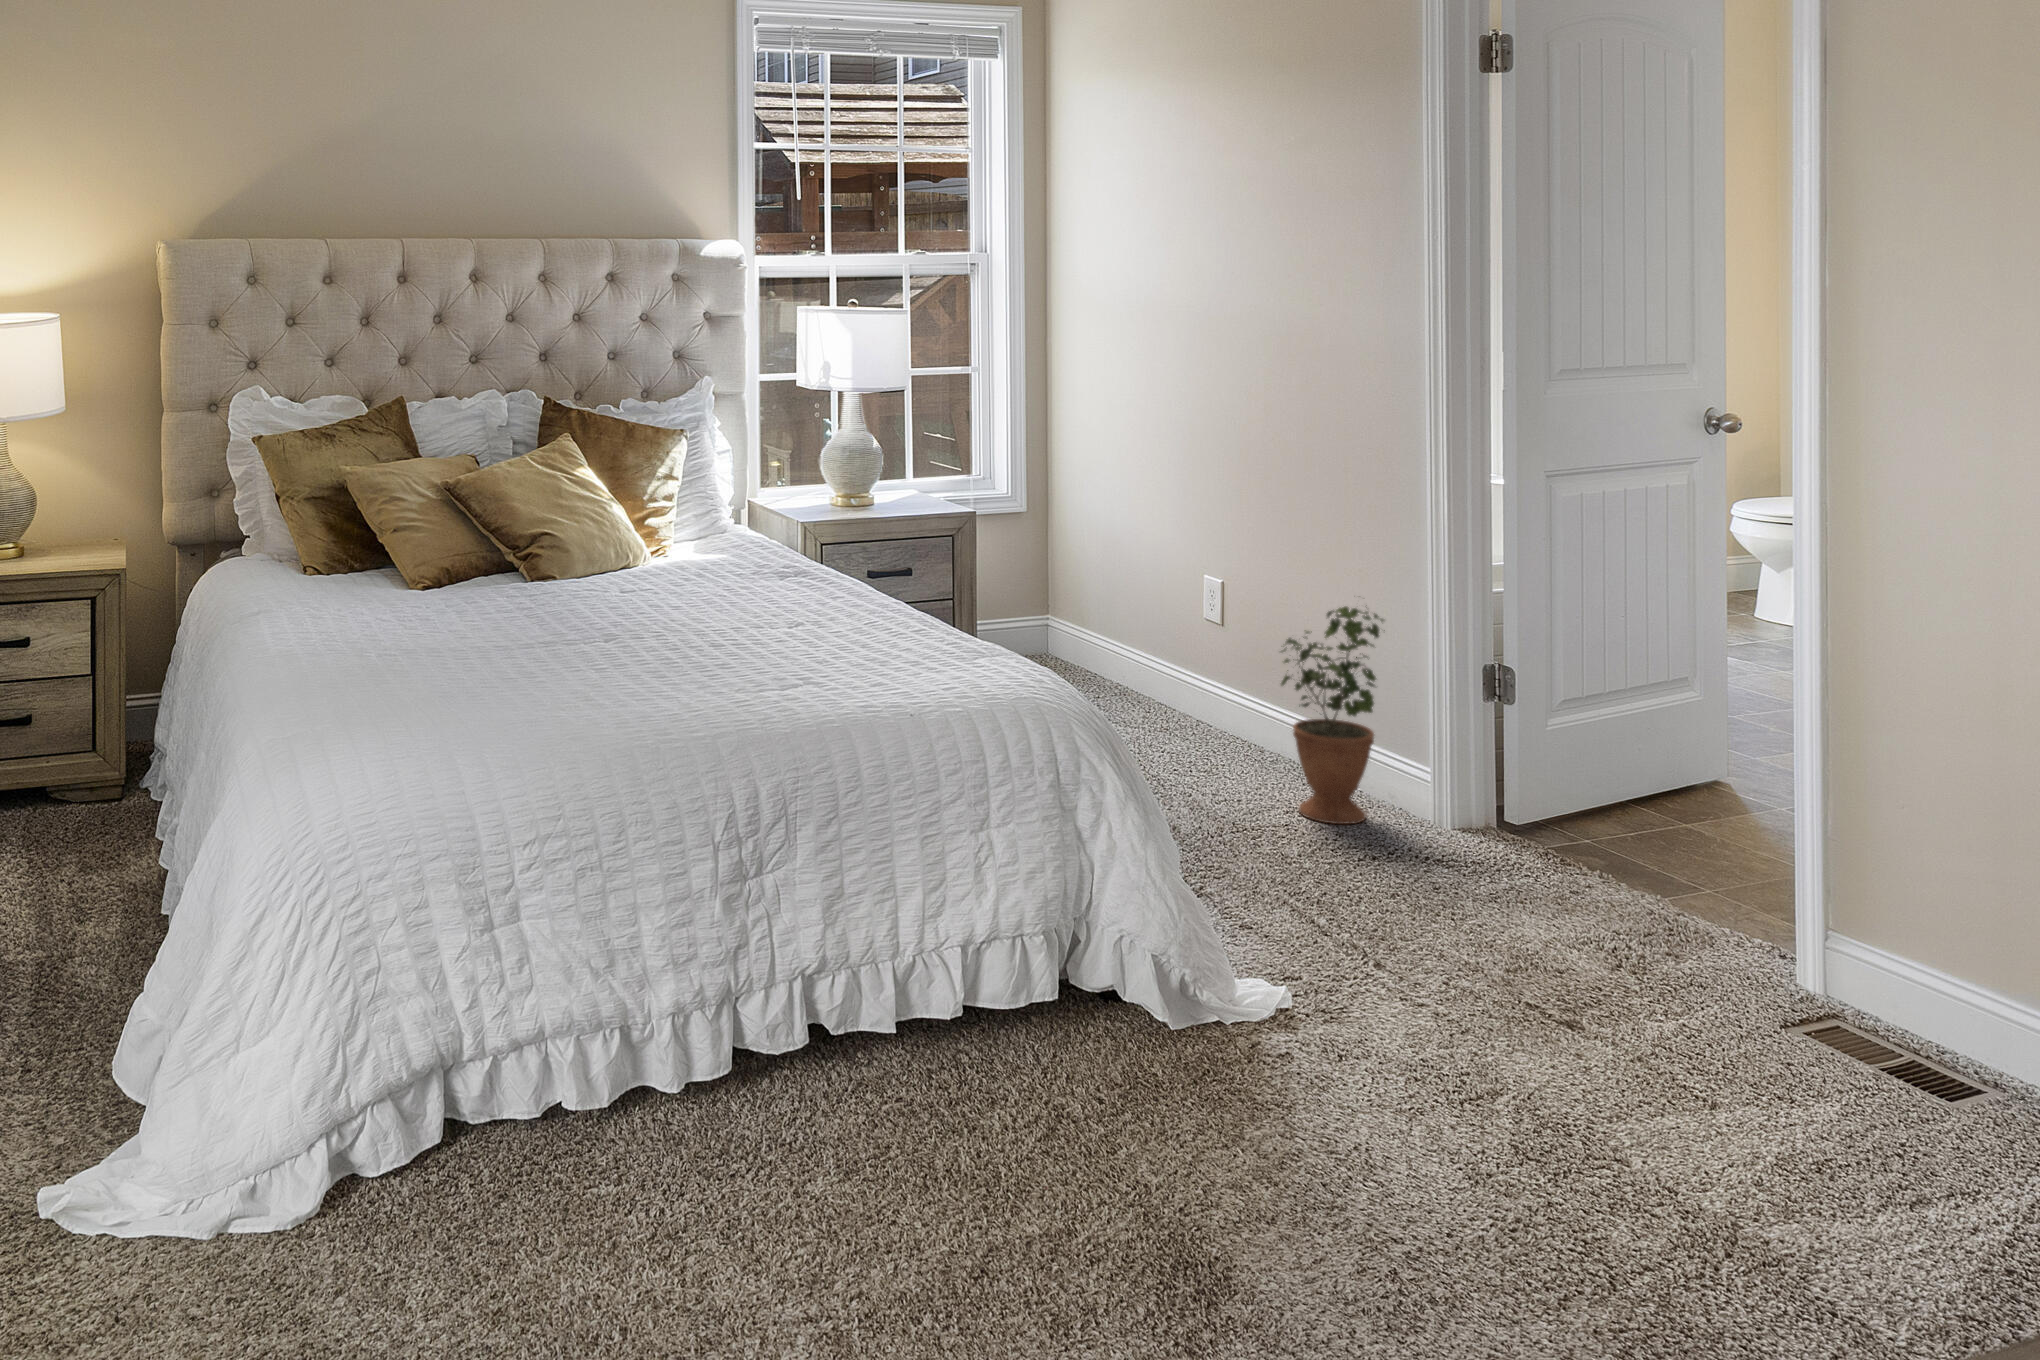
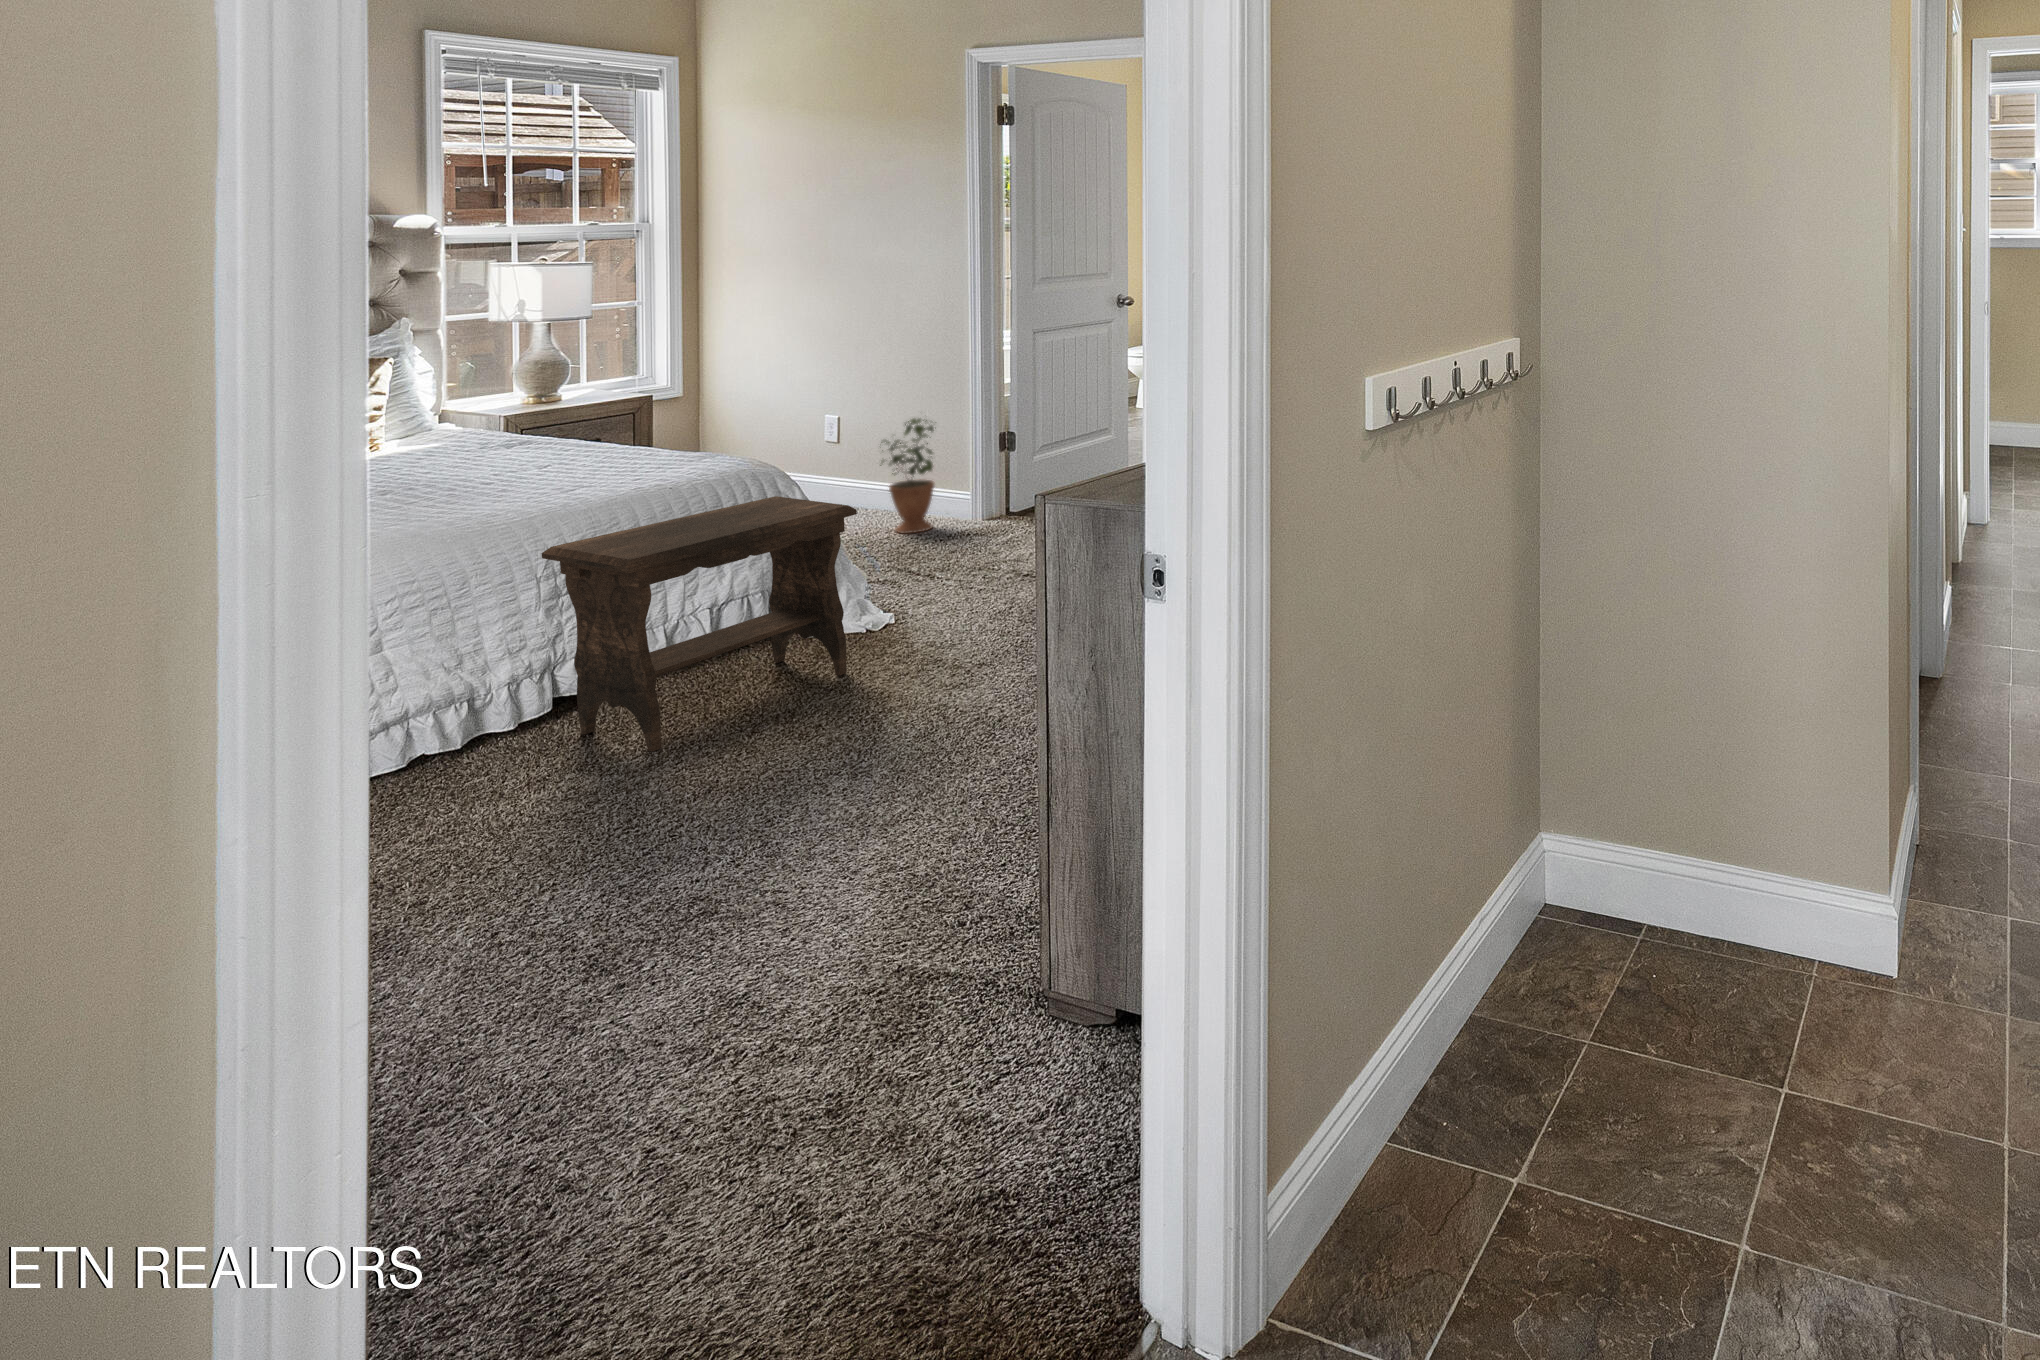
footstool: none [721,763,1215,1242] -> present [542,496,857,752]

